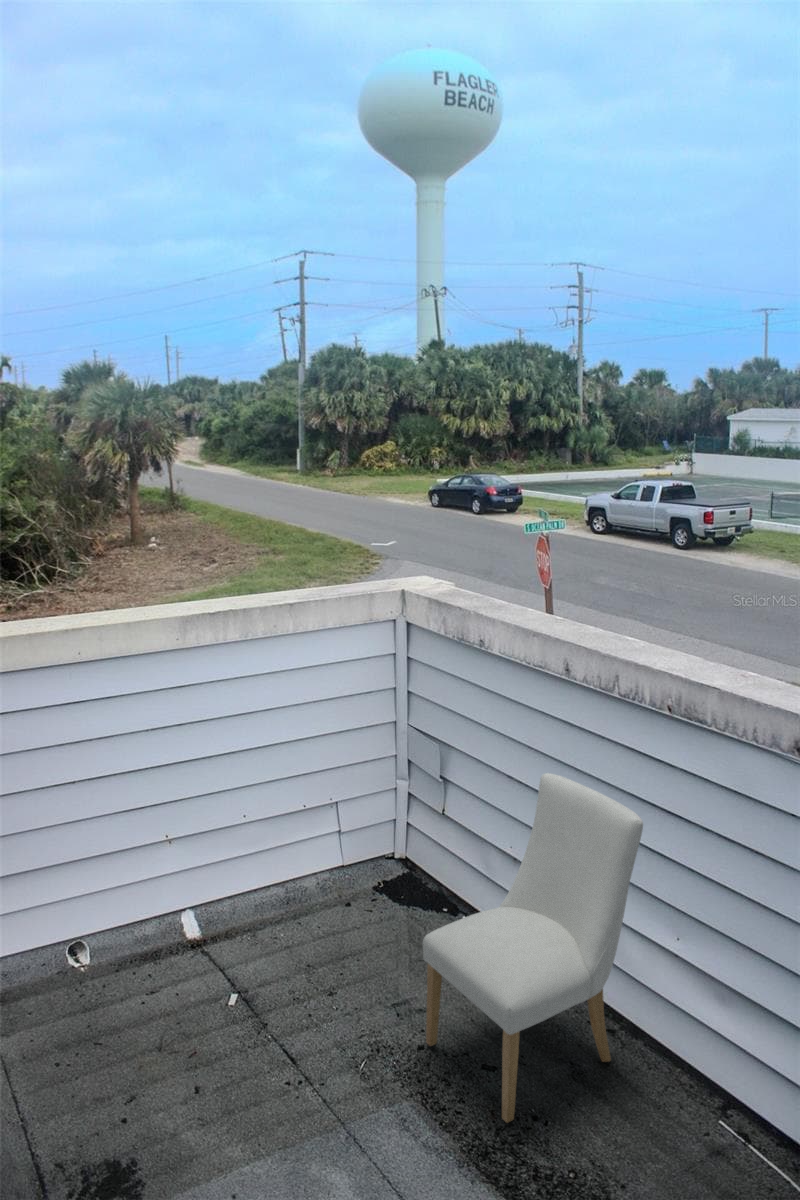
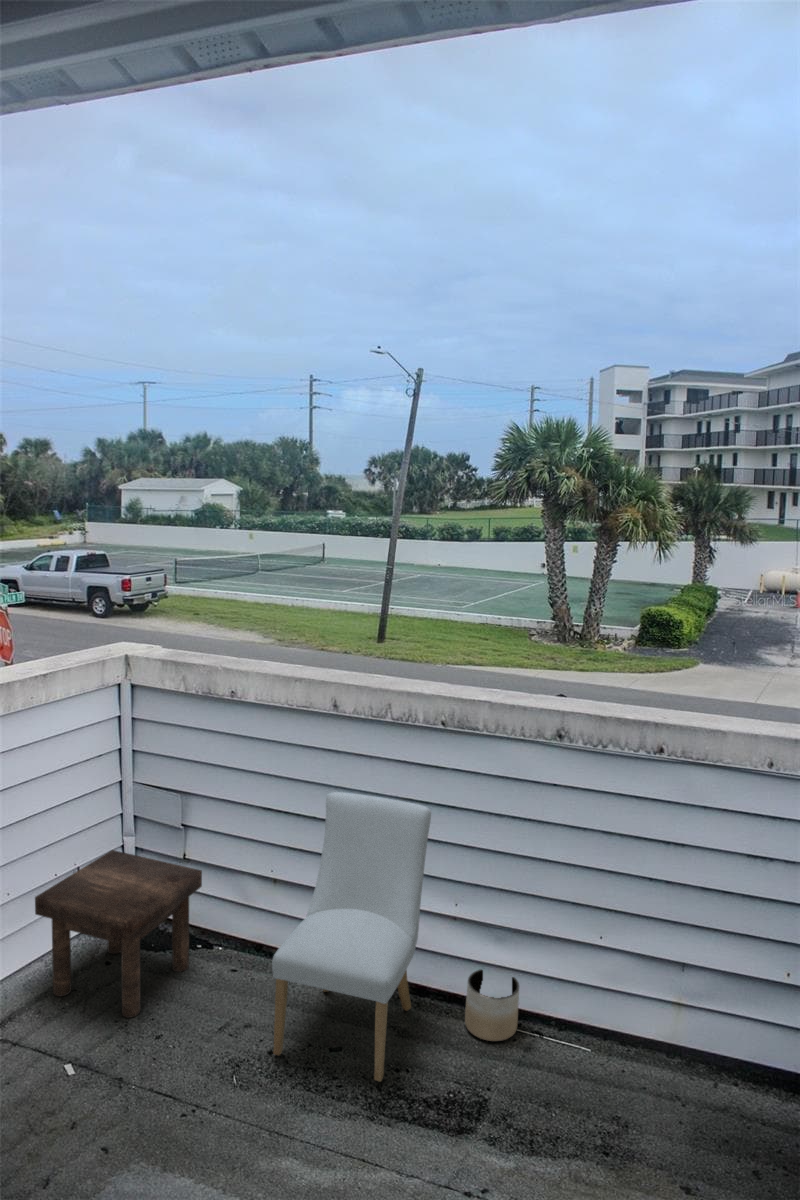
stool: none [280,785,437,953] -> present [35,850,202,1018]
planter: none [657,1048,733,1151] -> present [465,969,519,1041]

